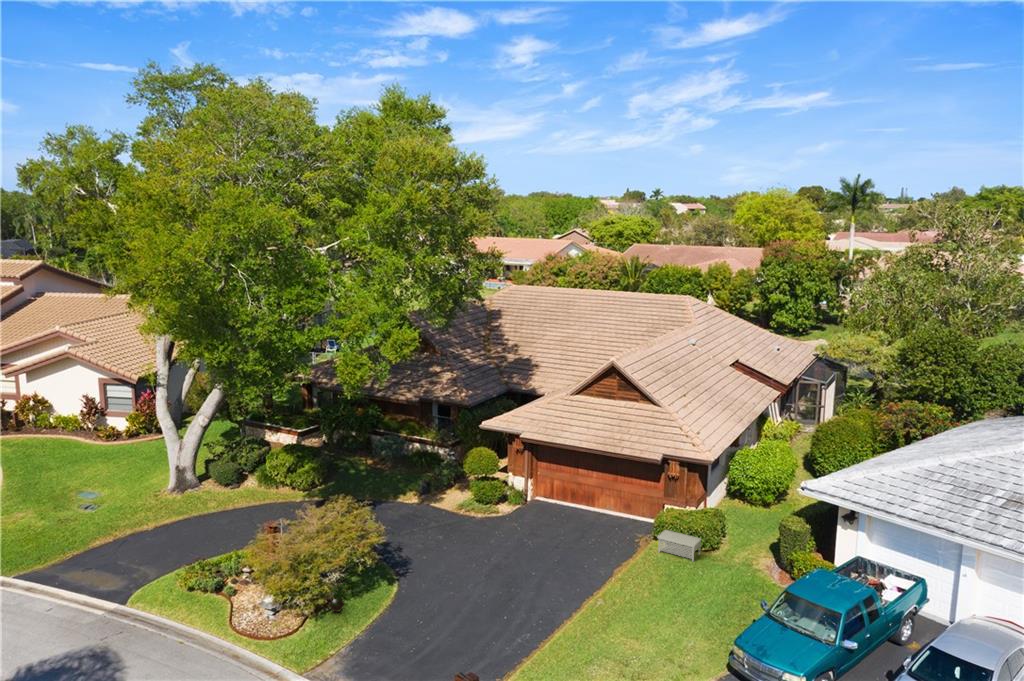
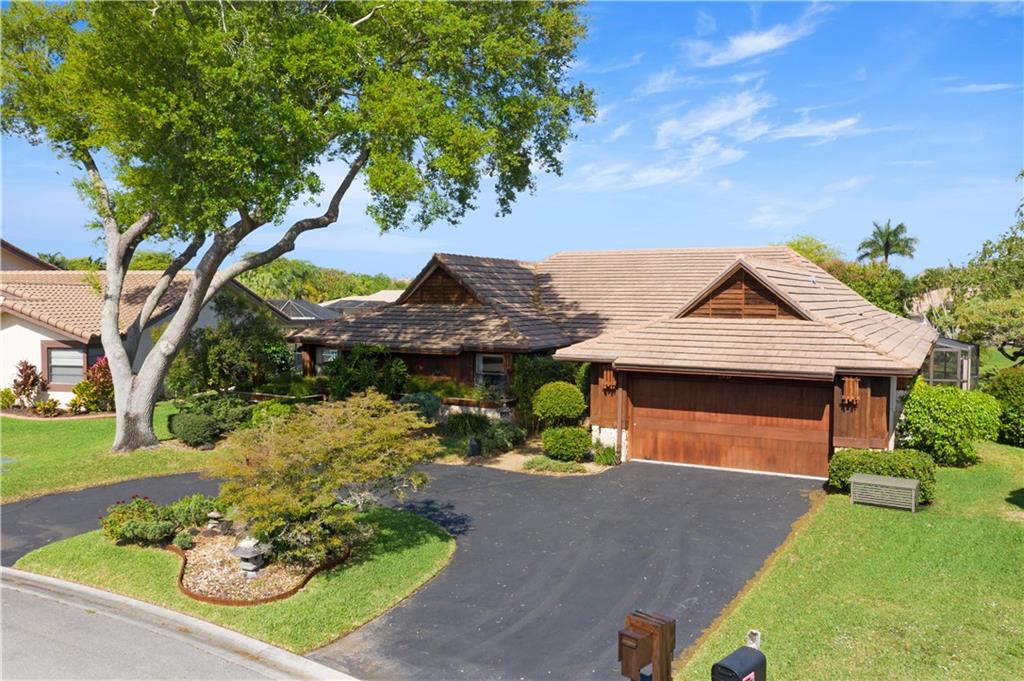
potted tree: present [330,585,346,612] -> none [349,519,380,571]

